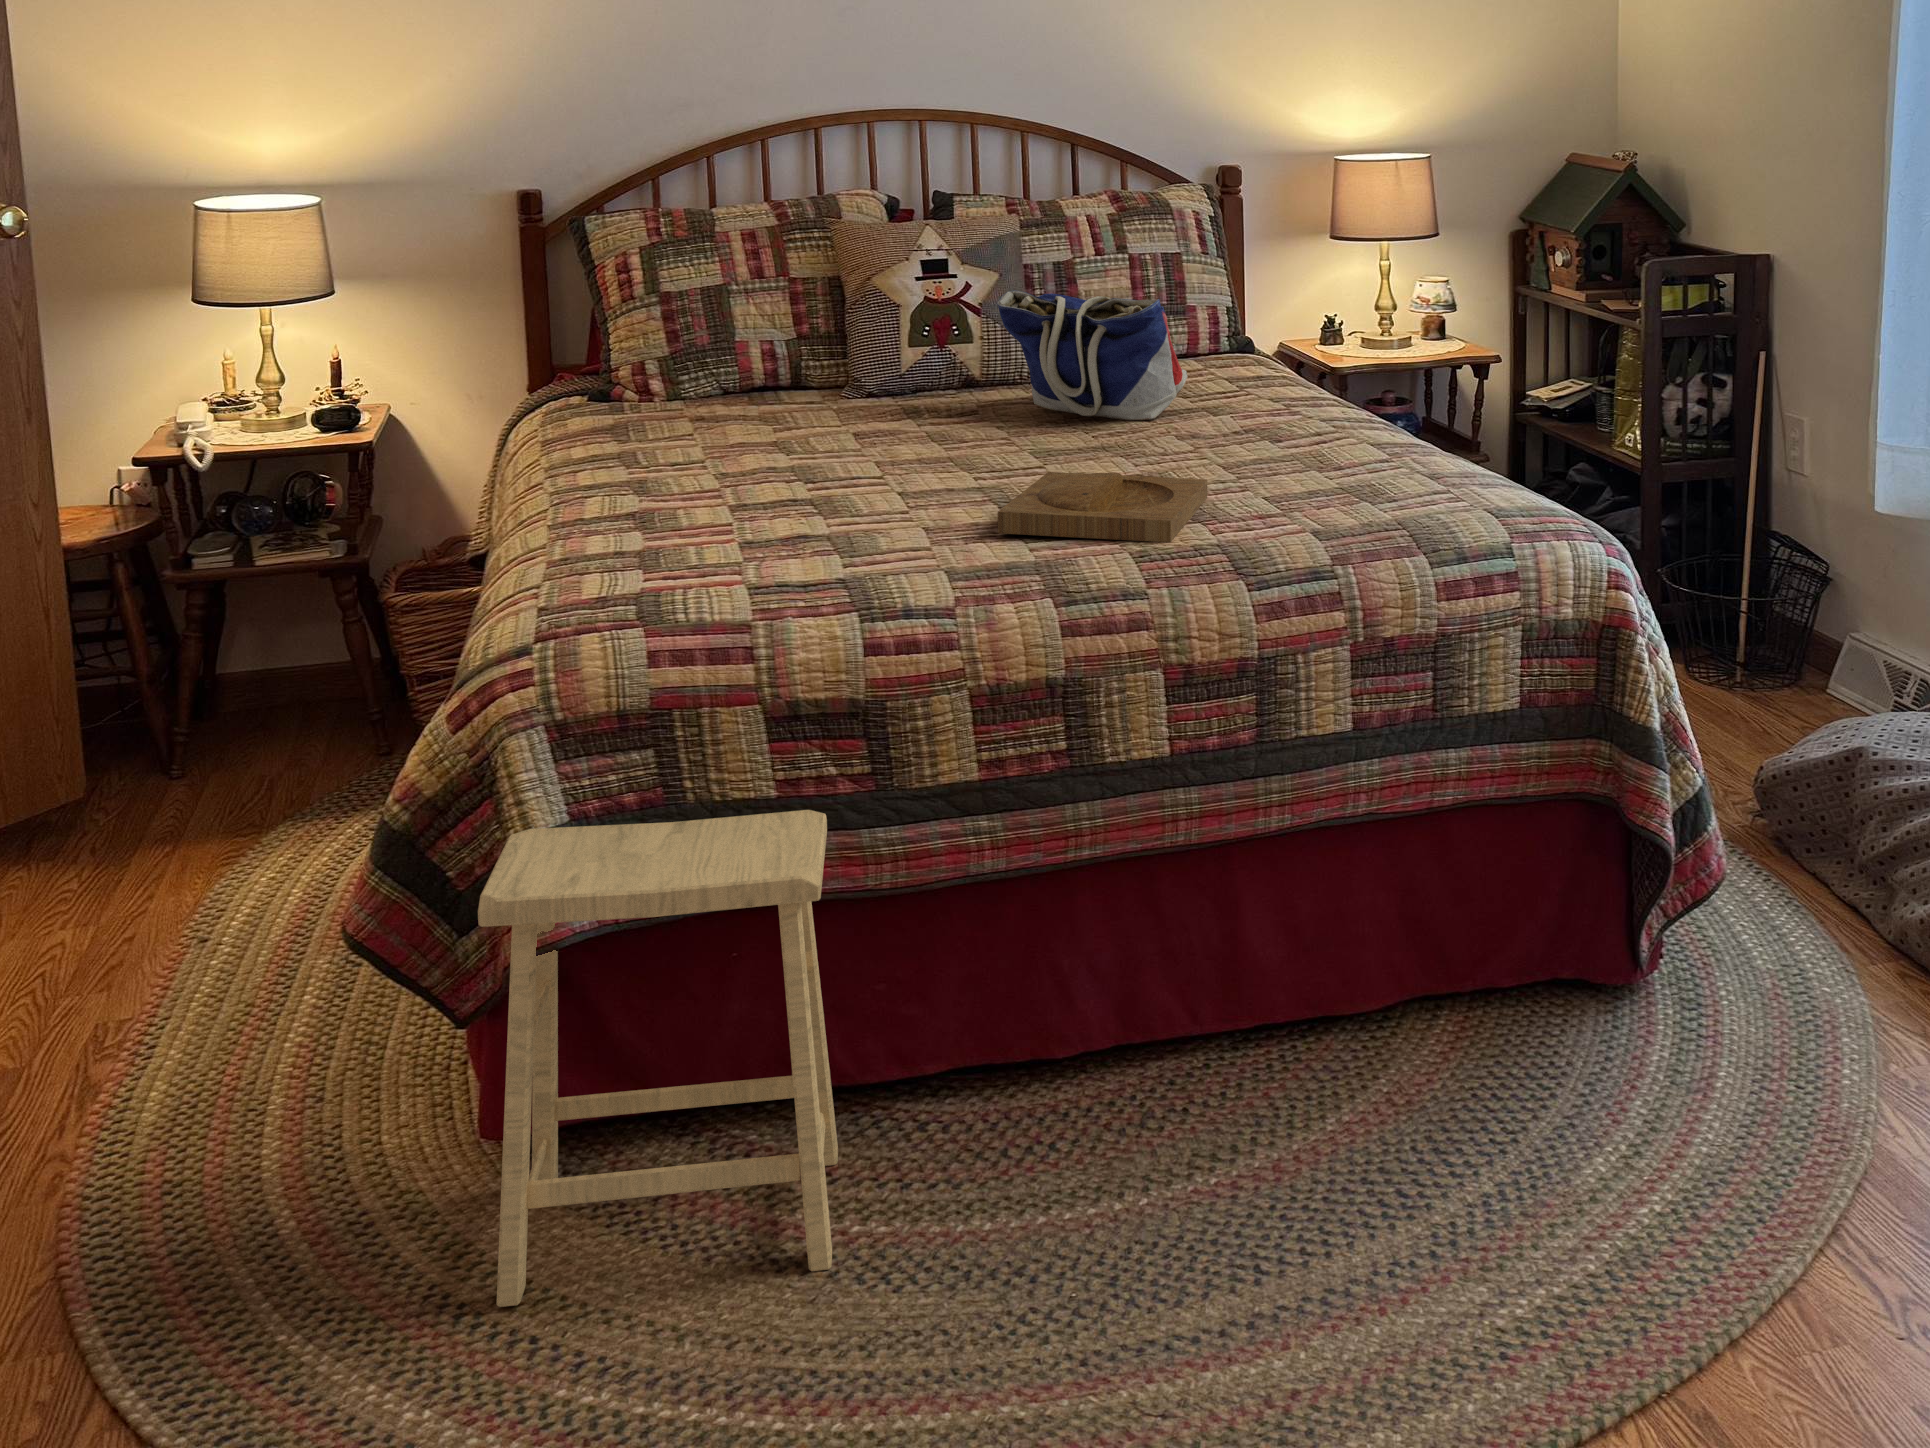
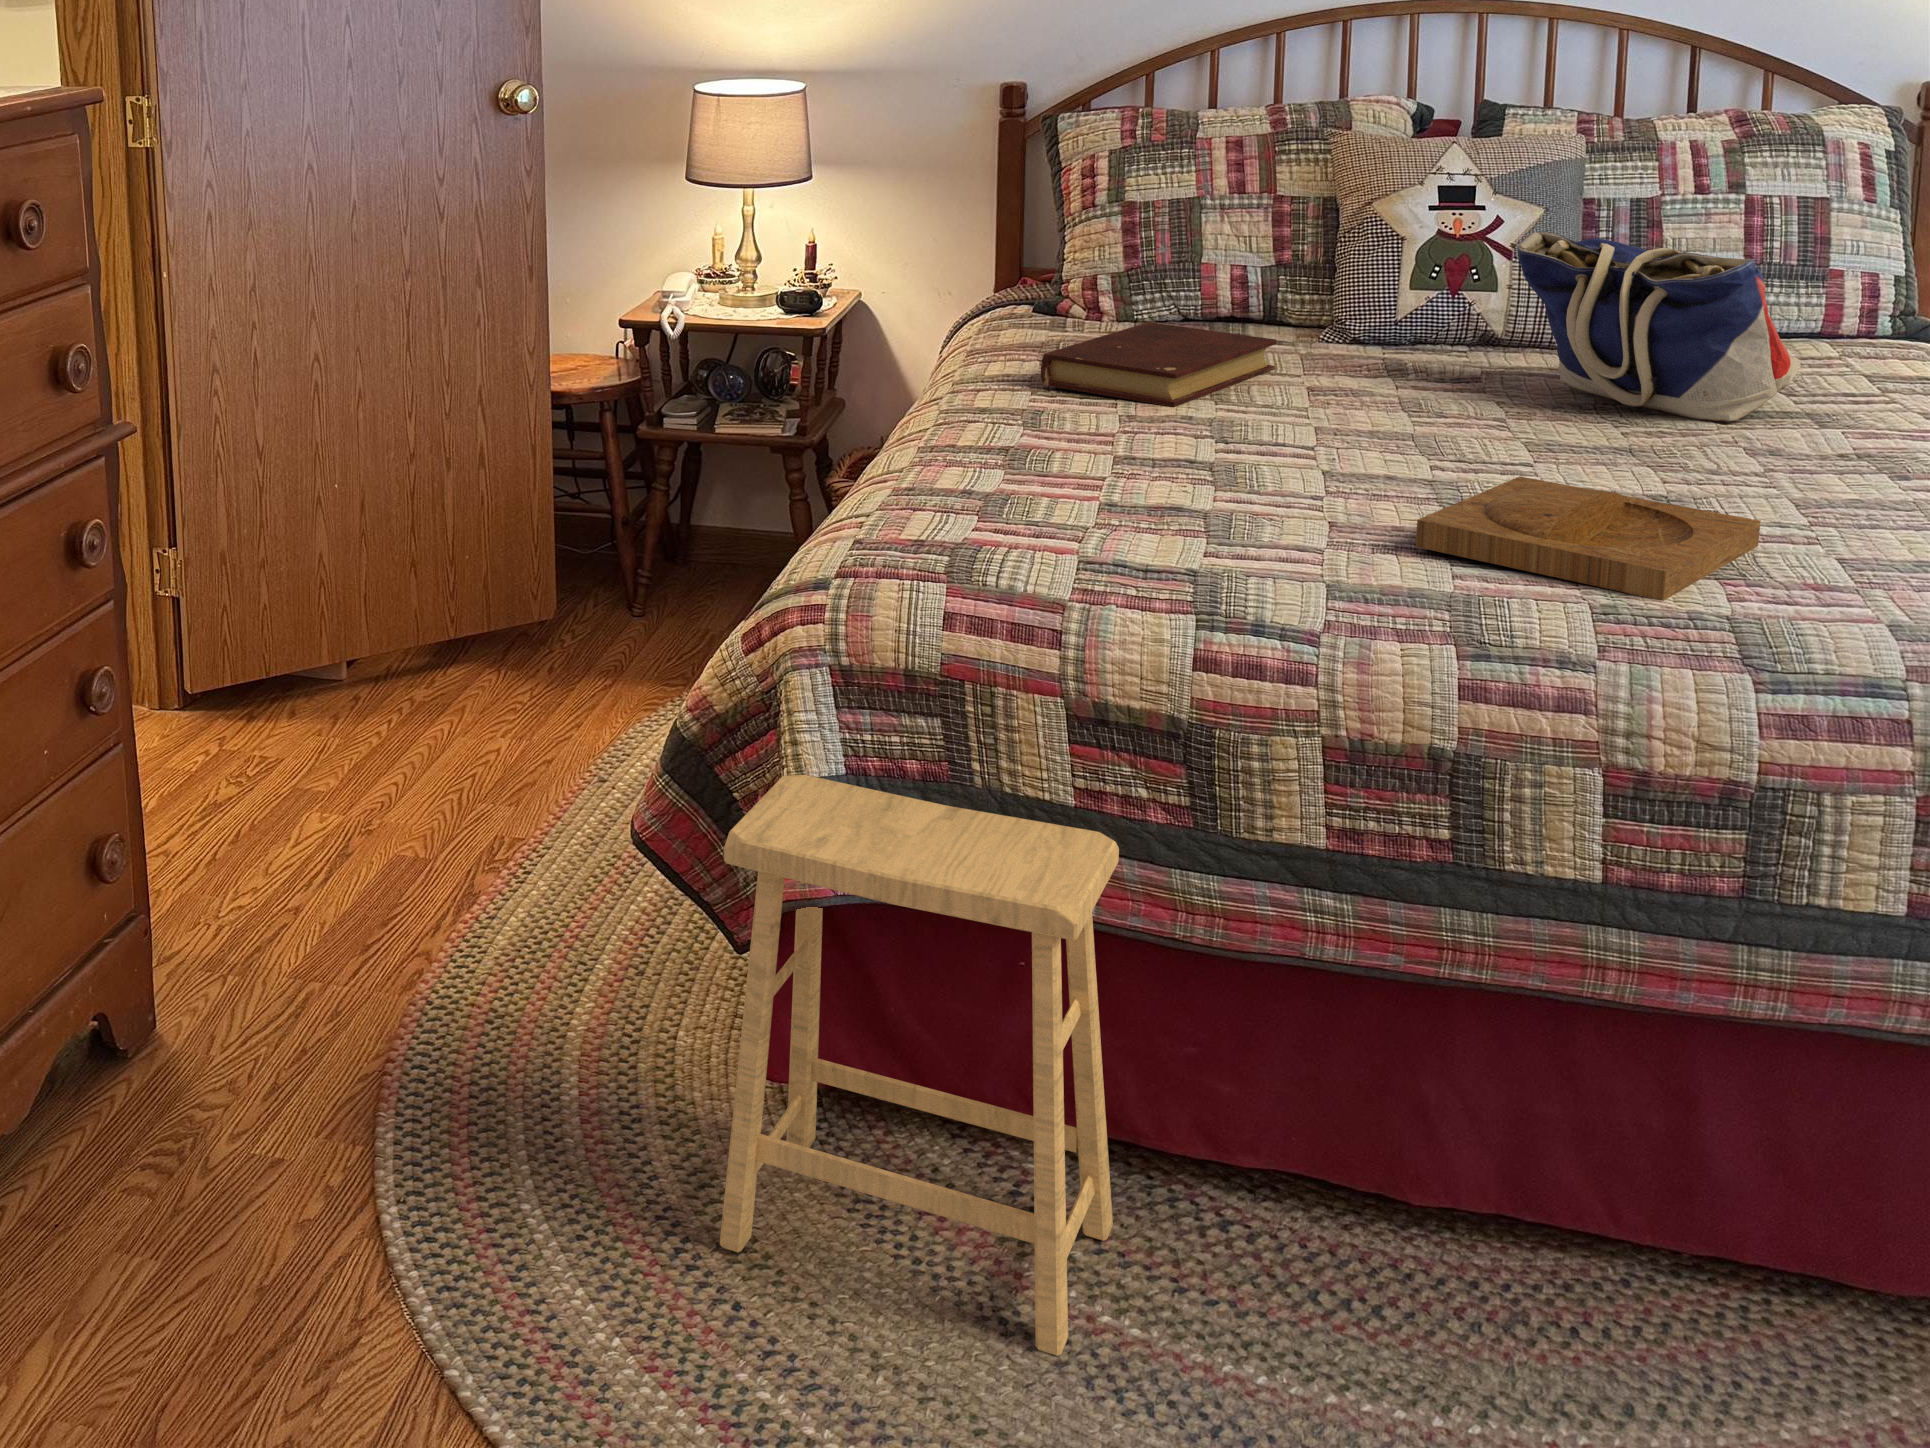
book: none [637,391,824,458] -> present [1041,322,1276,407]

